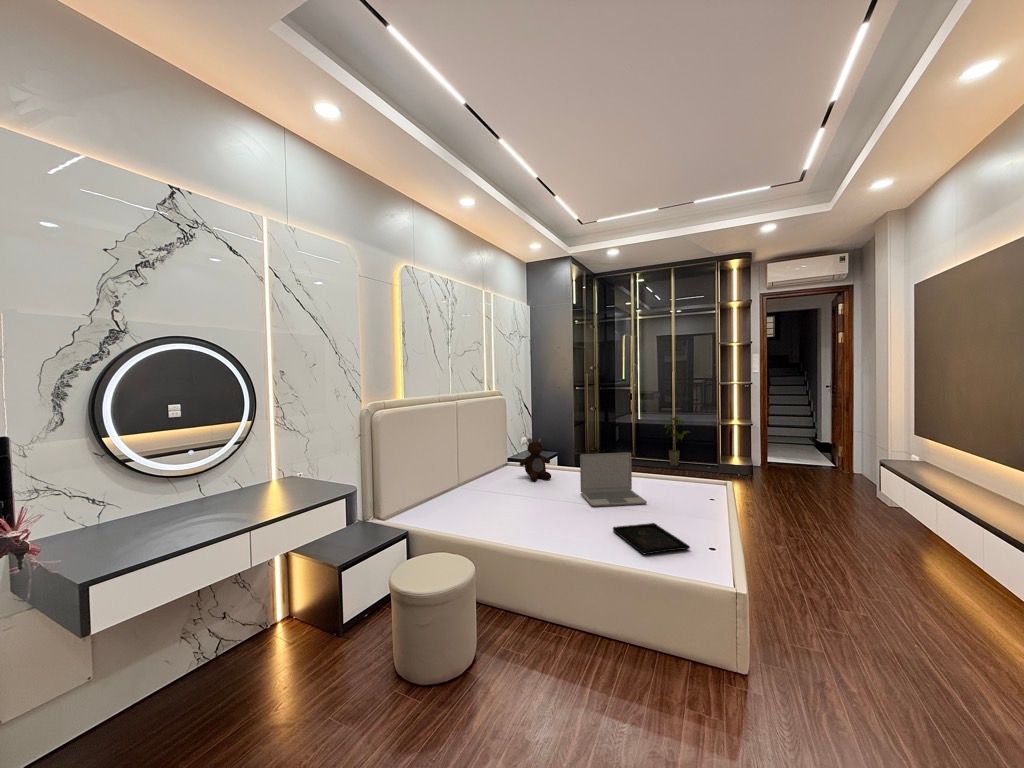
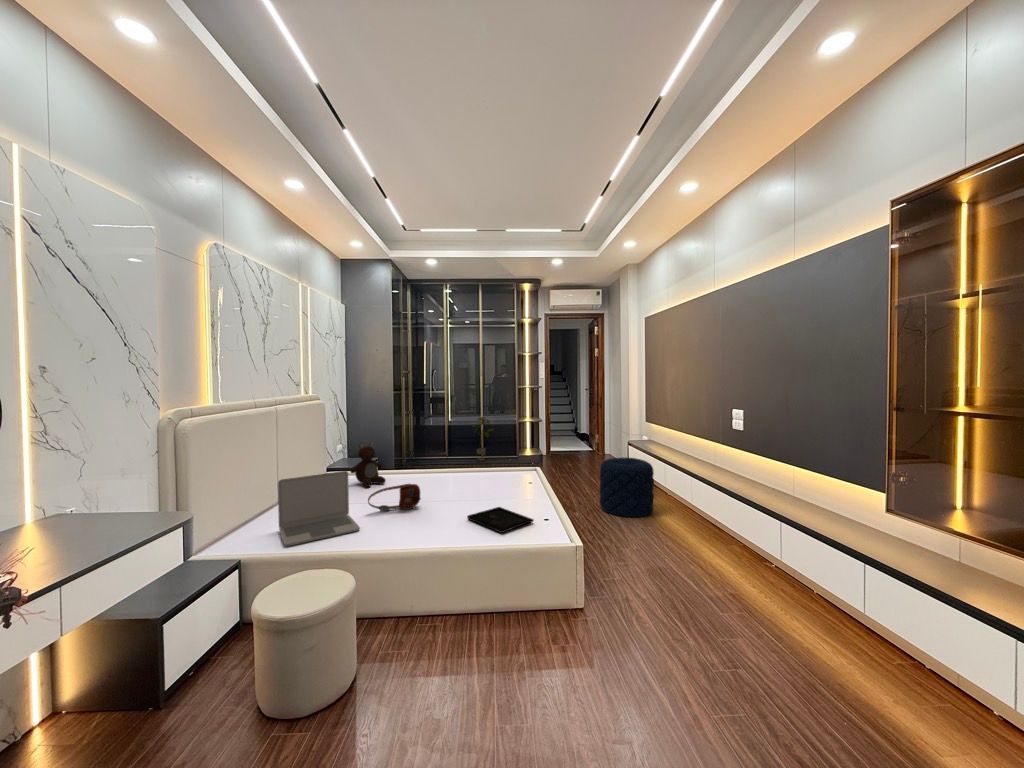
laptop: present [580,452,647,507] -> present [278,471,360,546]
pouf: none [820,482,917,571] -> present [599,458,654,517]
handbag: none [521,483,572,510] -> present [368,484,421,511]

